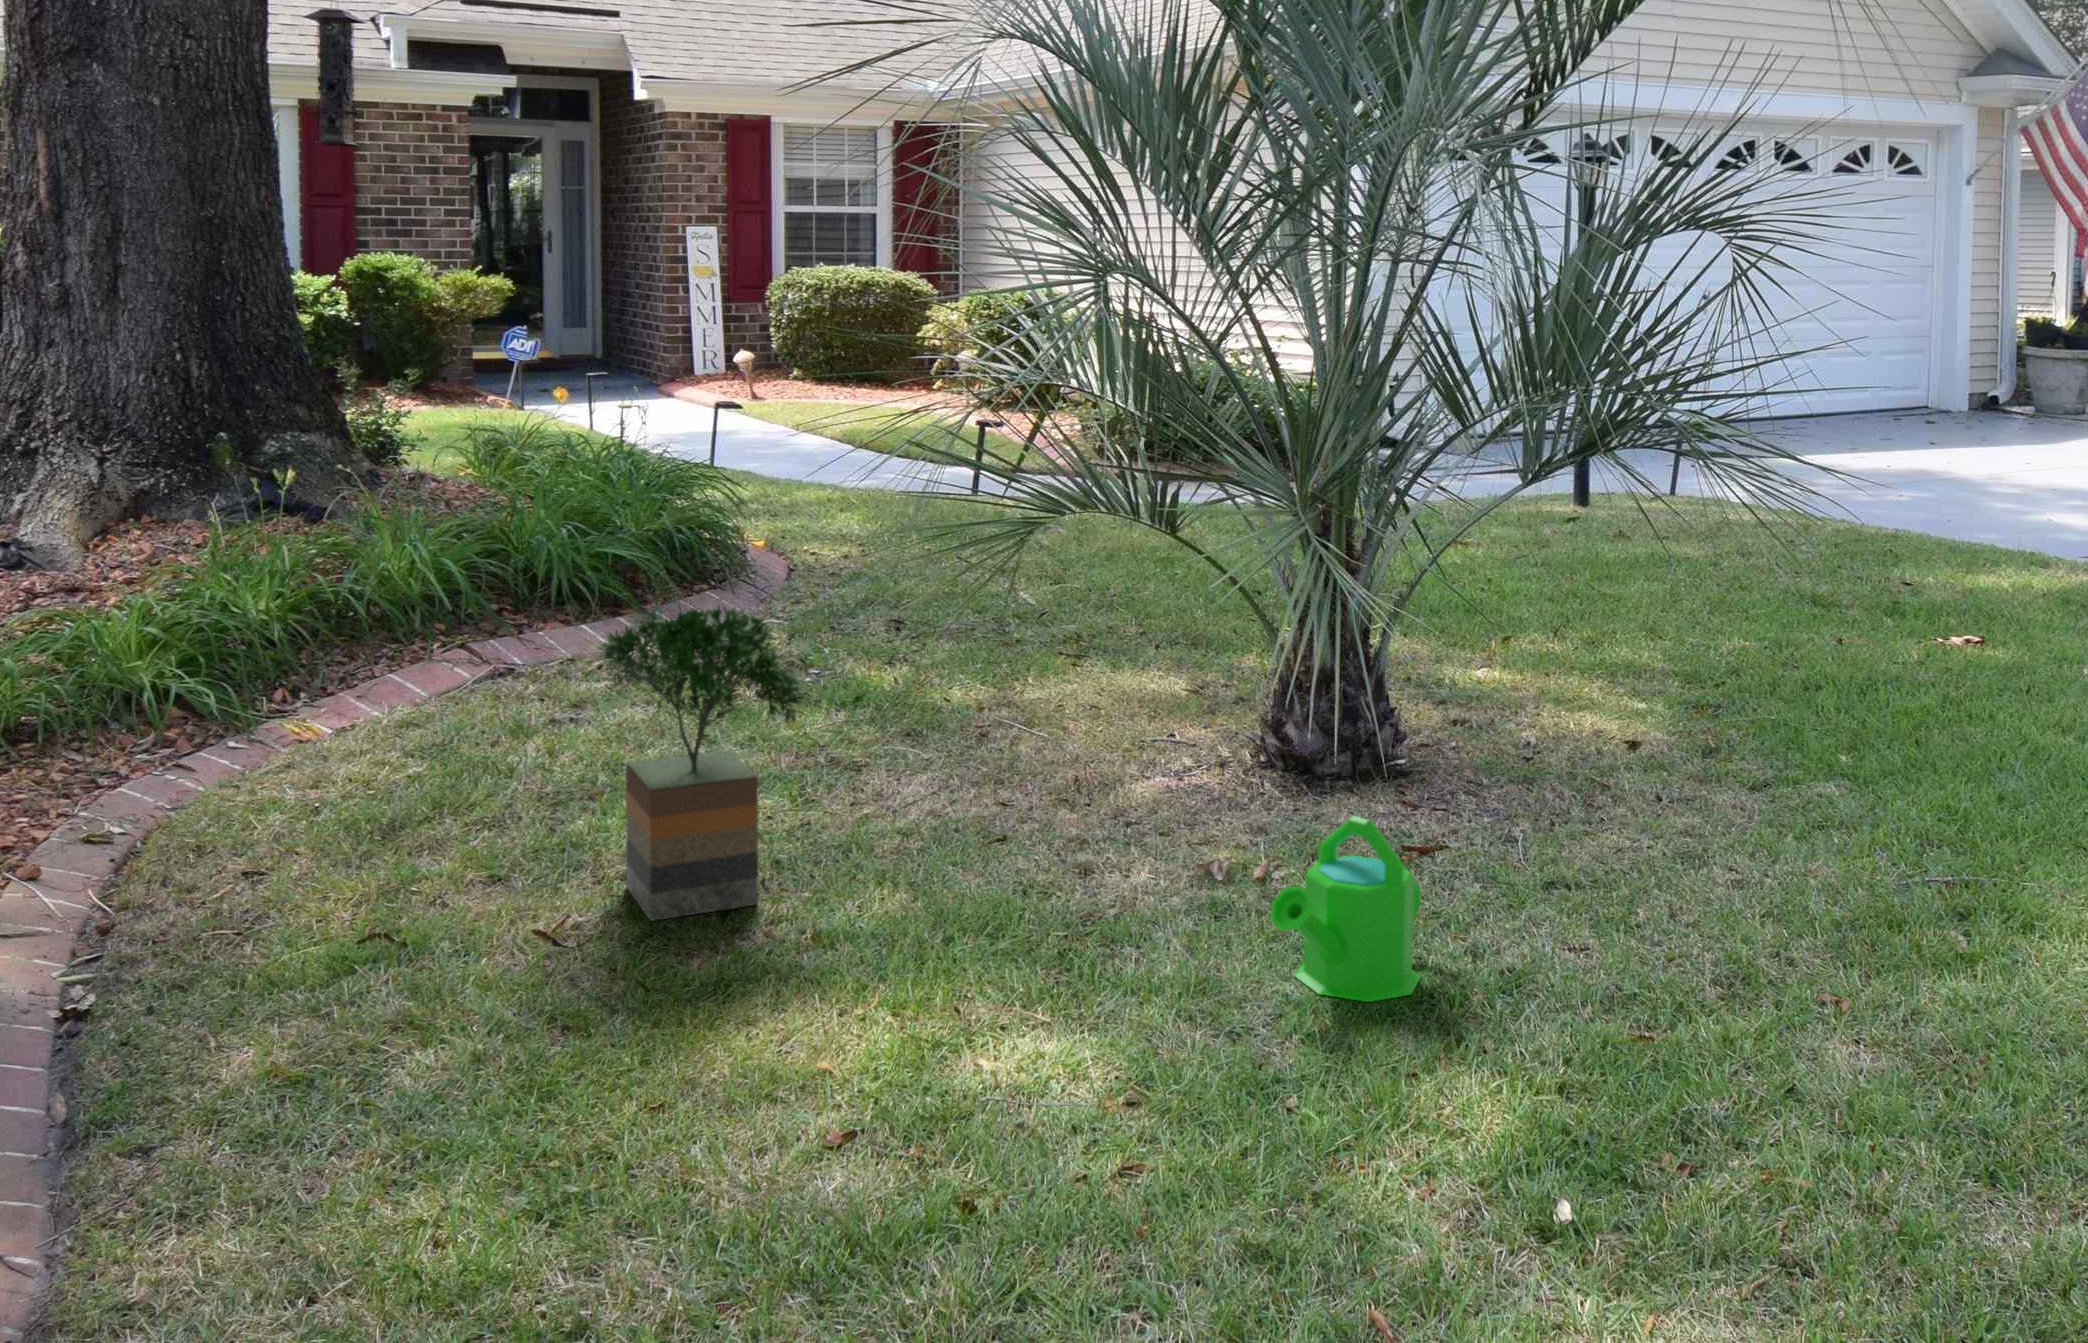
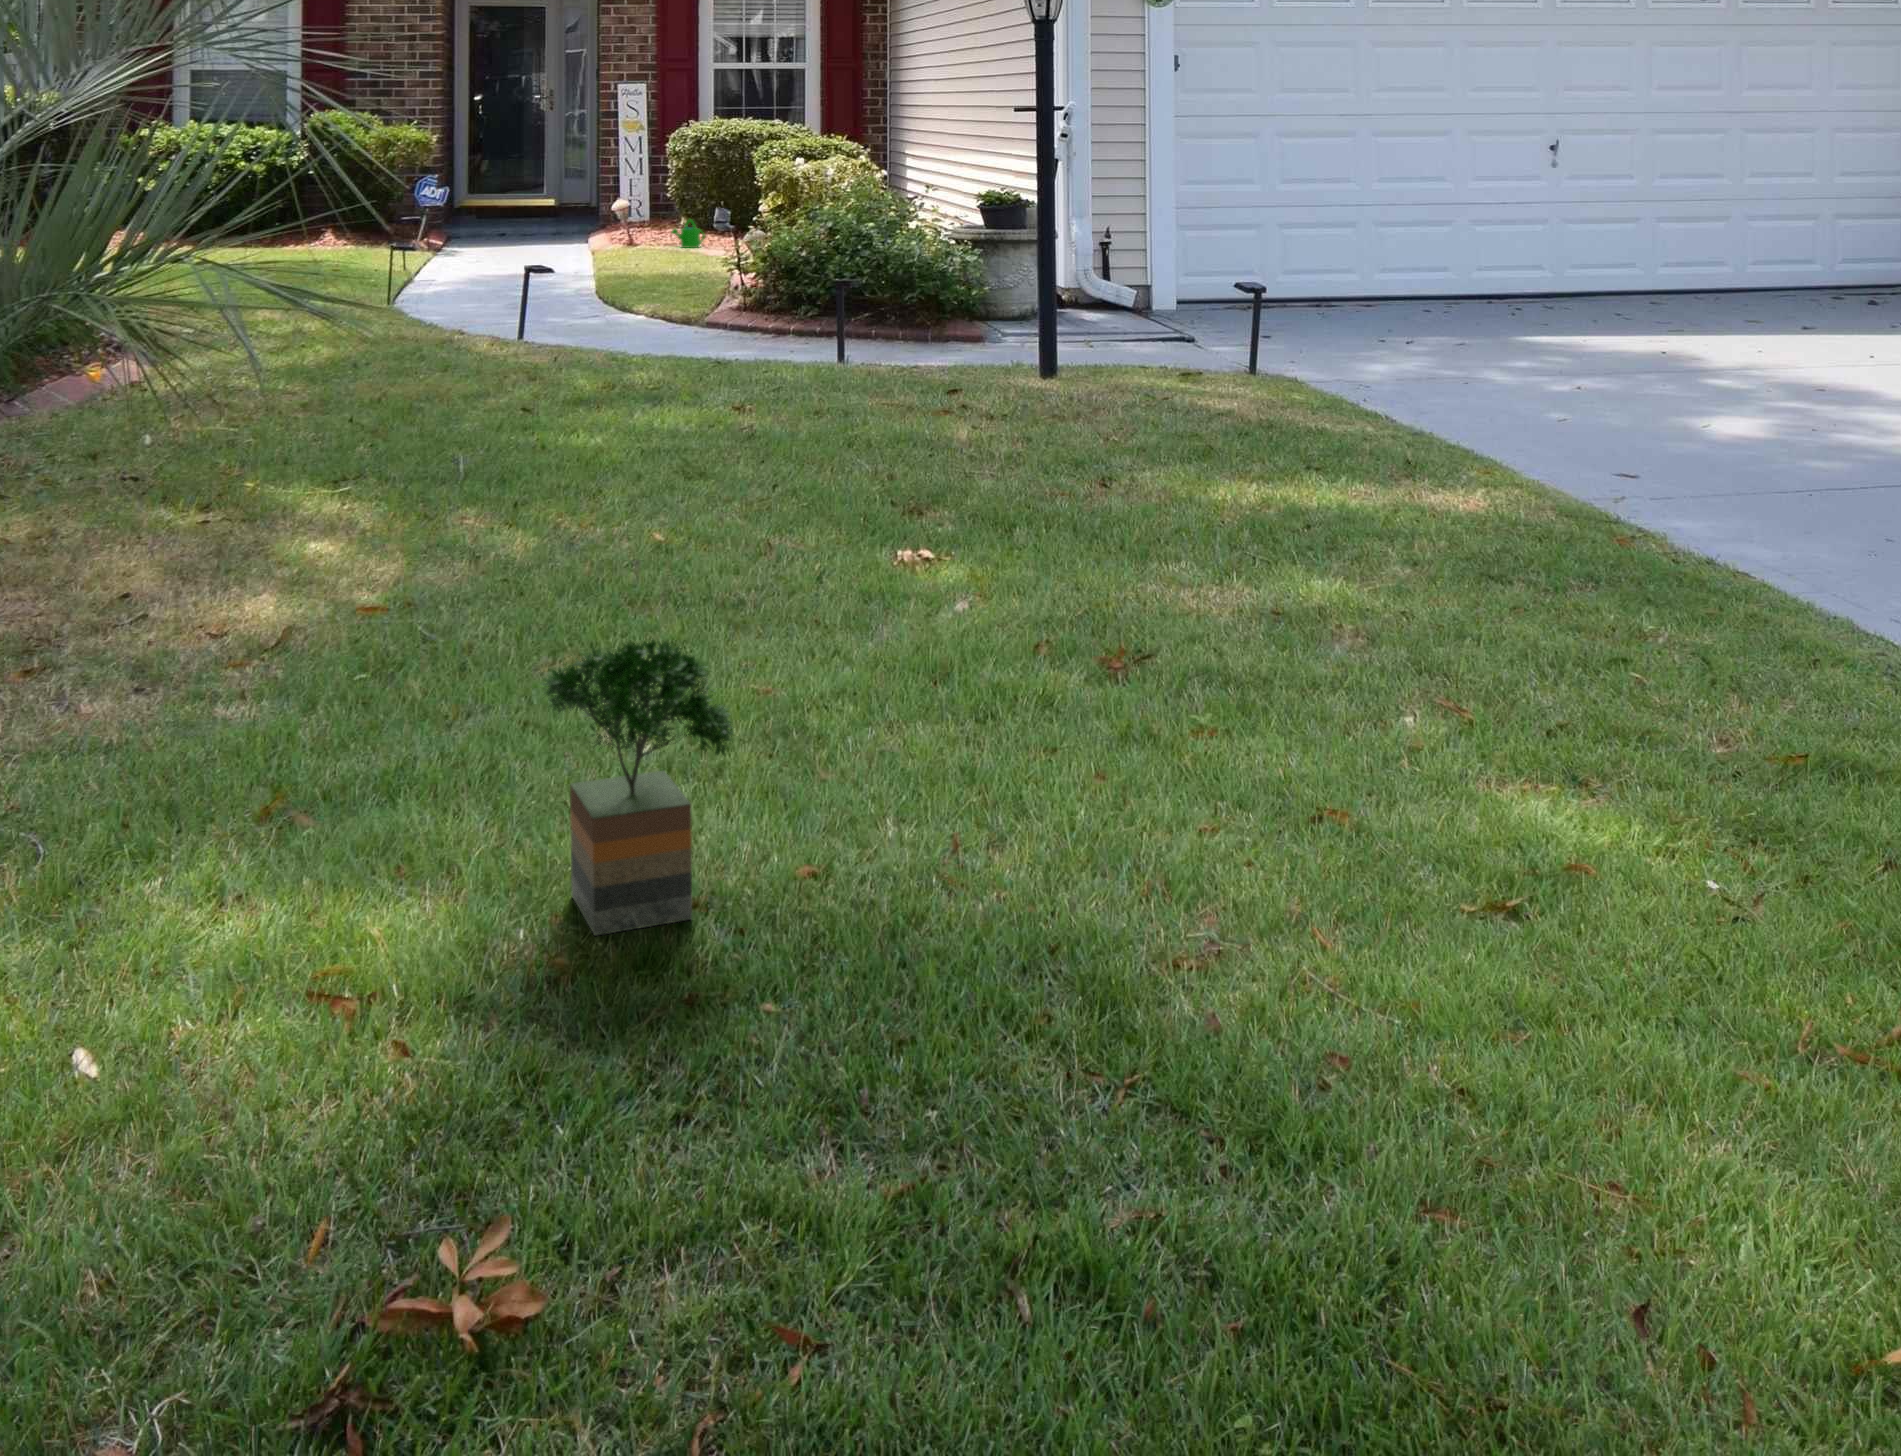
watering can: present [1270,816,1421,1002] -> present [672,219,705,248]

